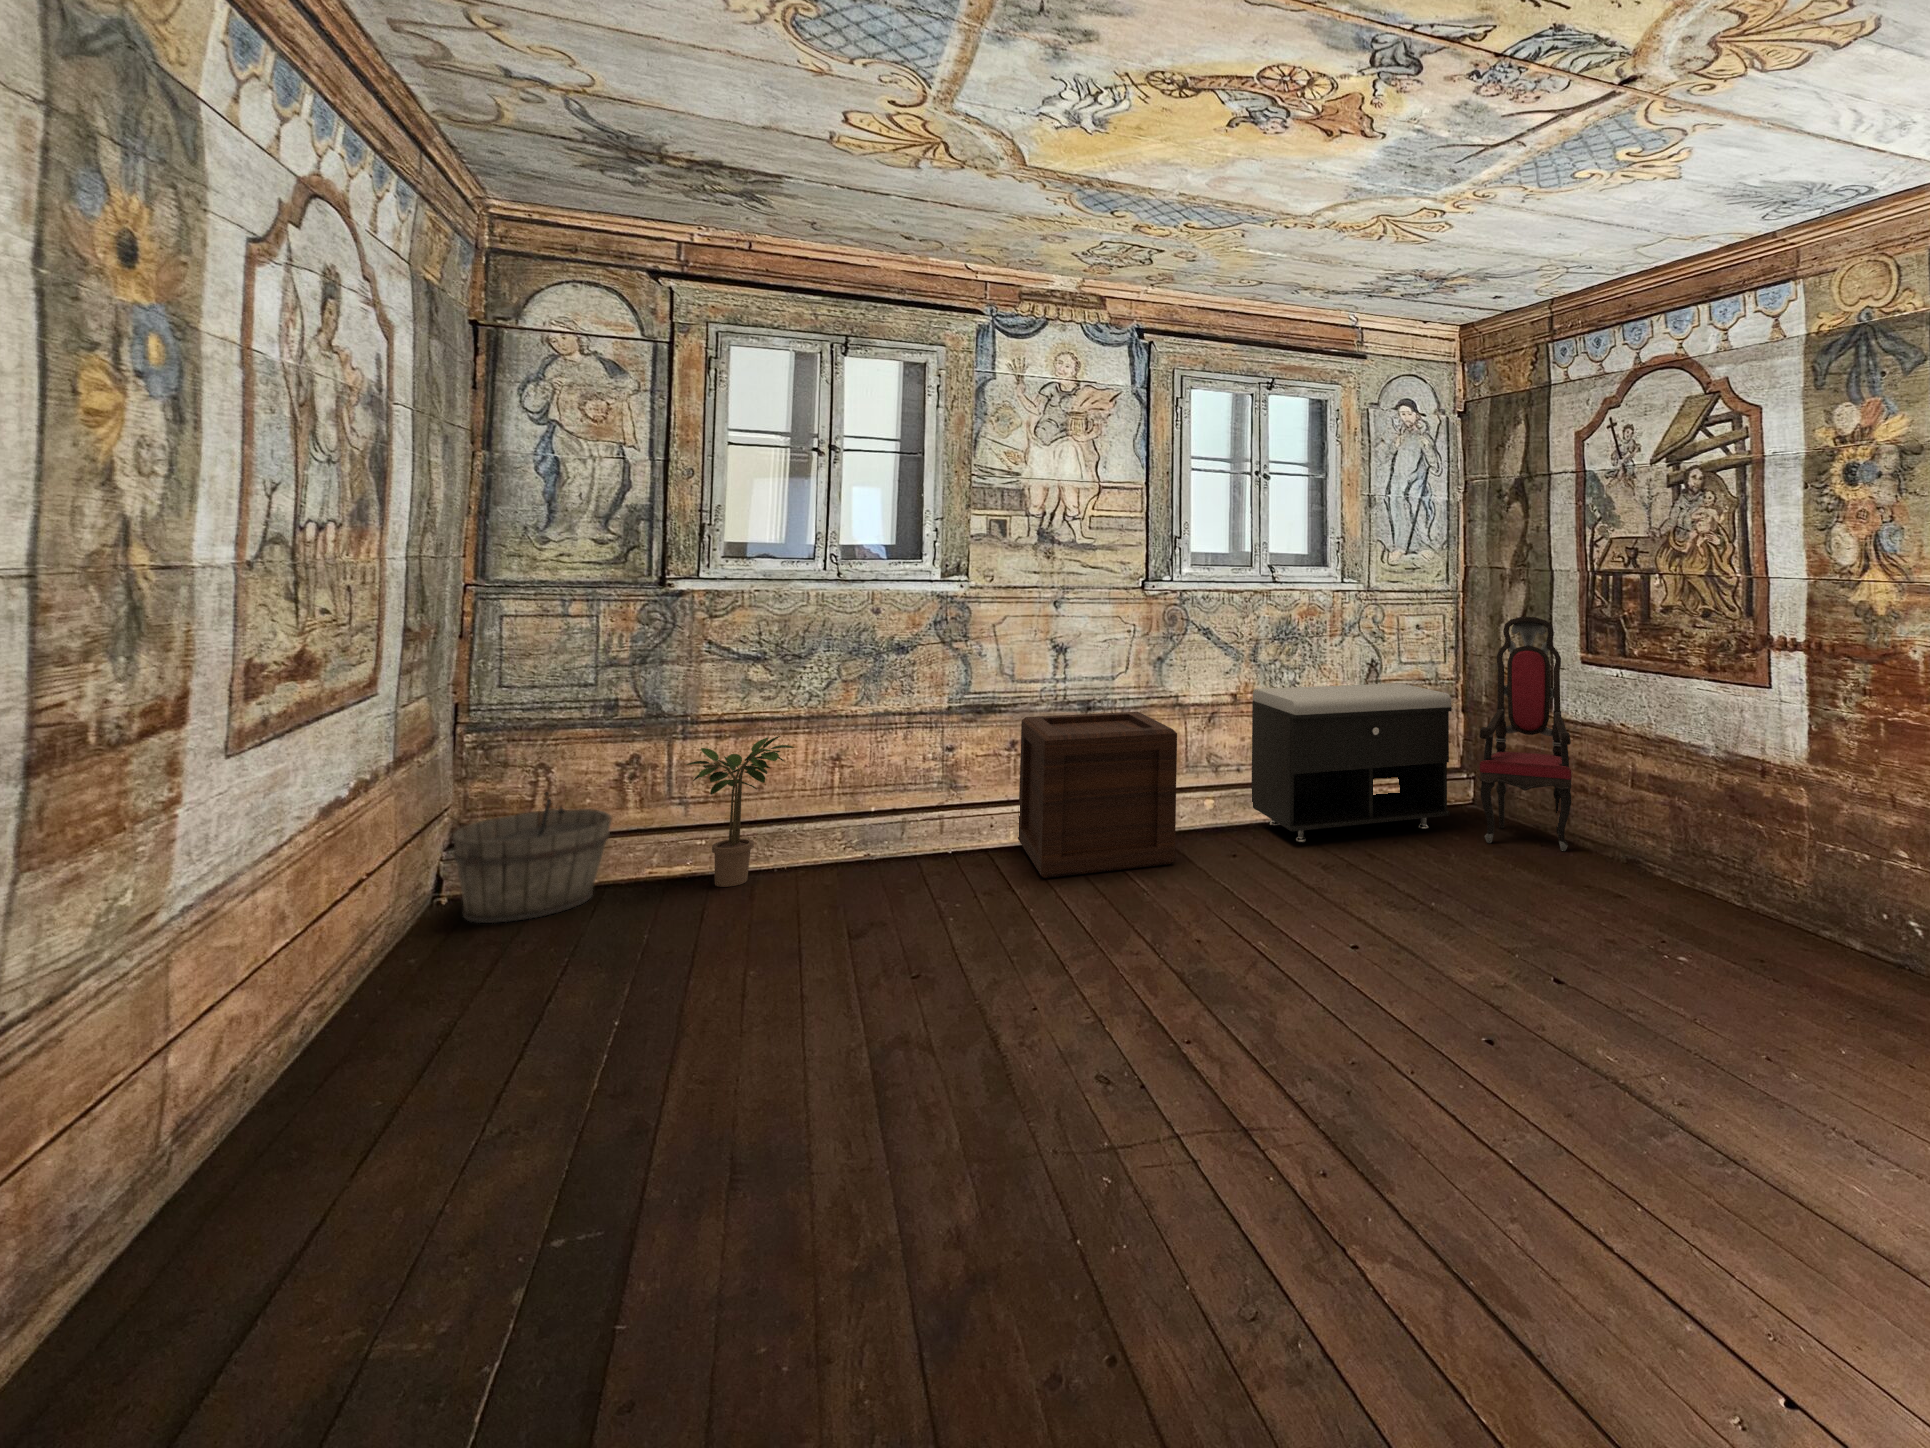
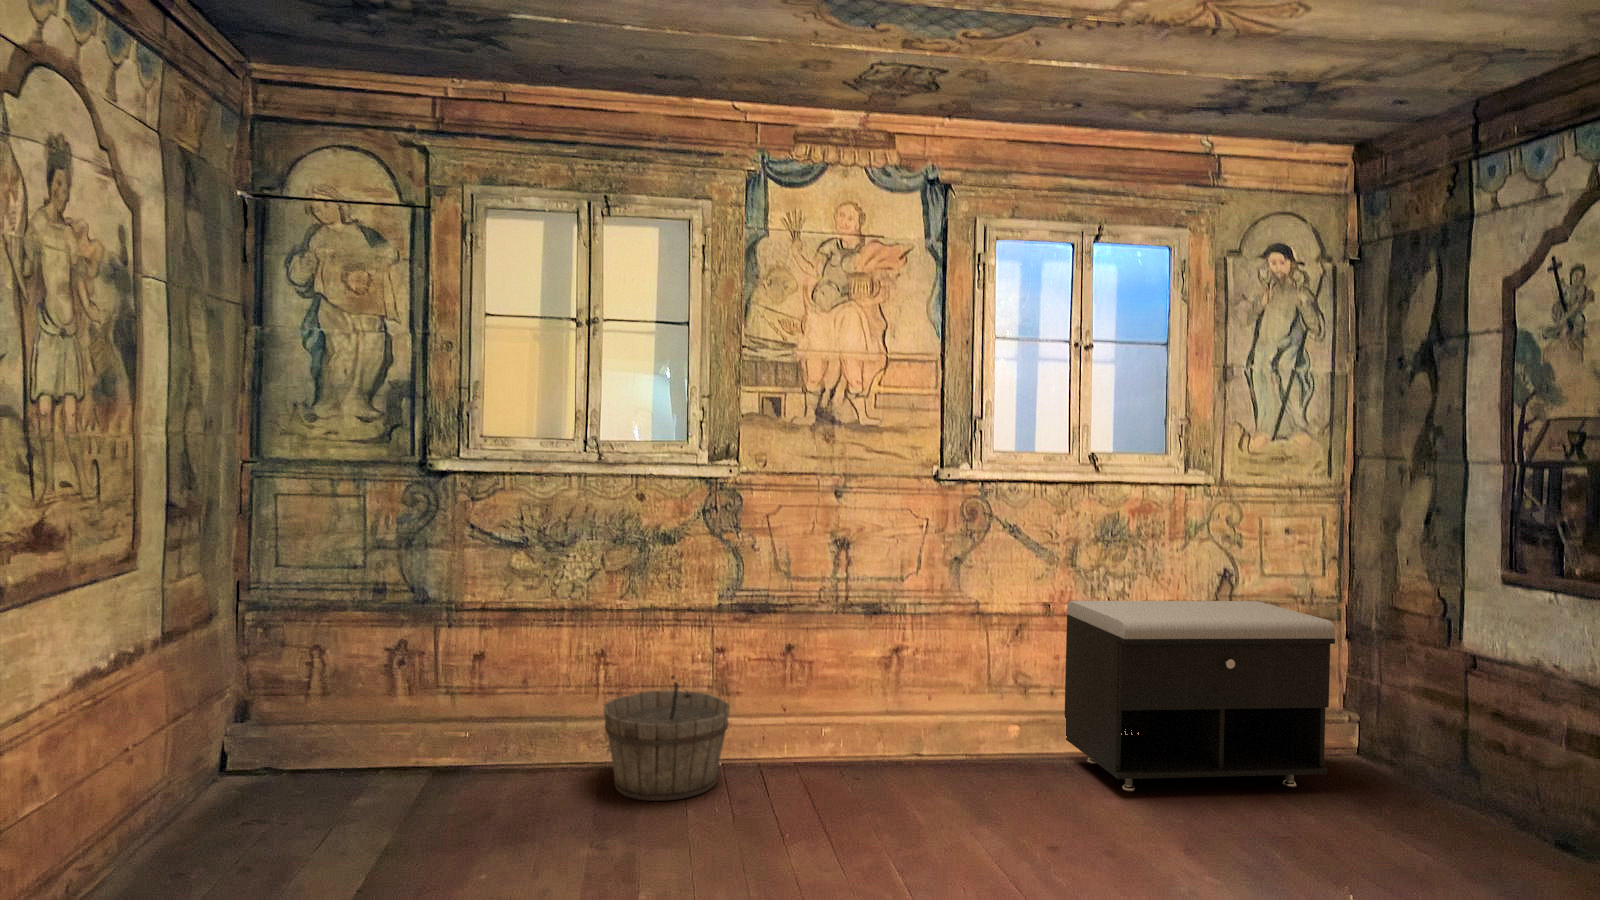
armchair: present [1479,617,1572,851] -> none [1377,525,1522,843]
wooden crate: present [1018,712,1177,878] -> none [794,621,976,812]
potted plant: present [687,736,794,887] -> none [448,631,557,786]
wooden bucket: present [453,792,612,923] -> present [604,676,730,801]

